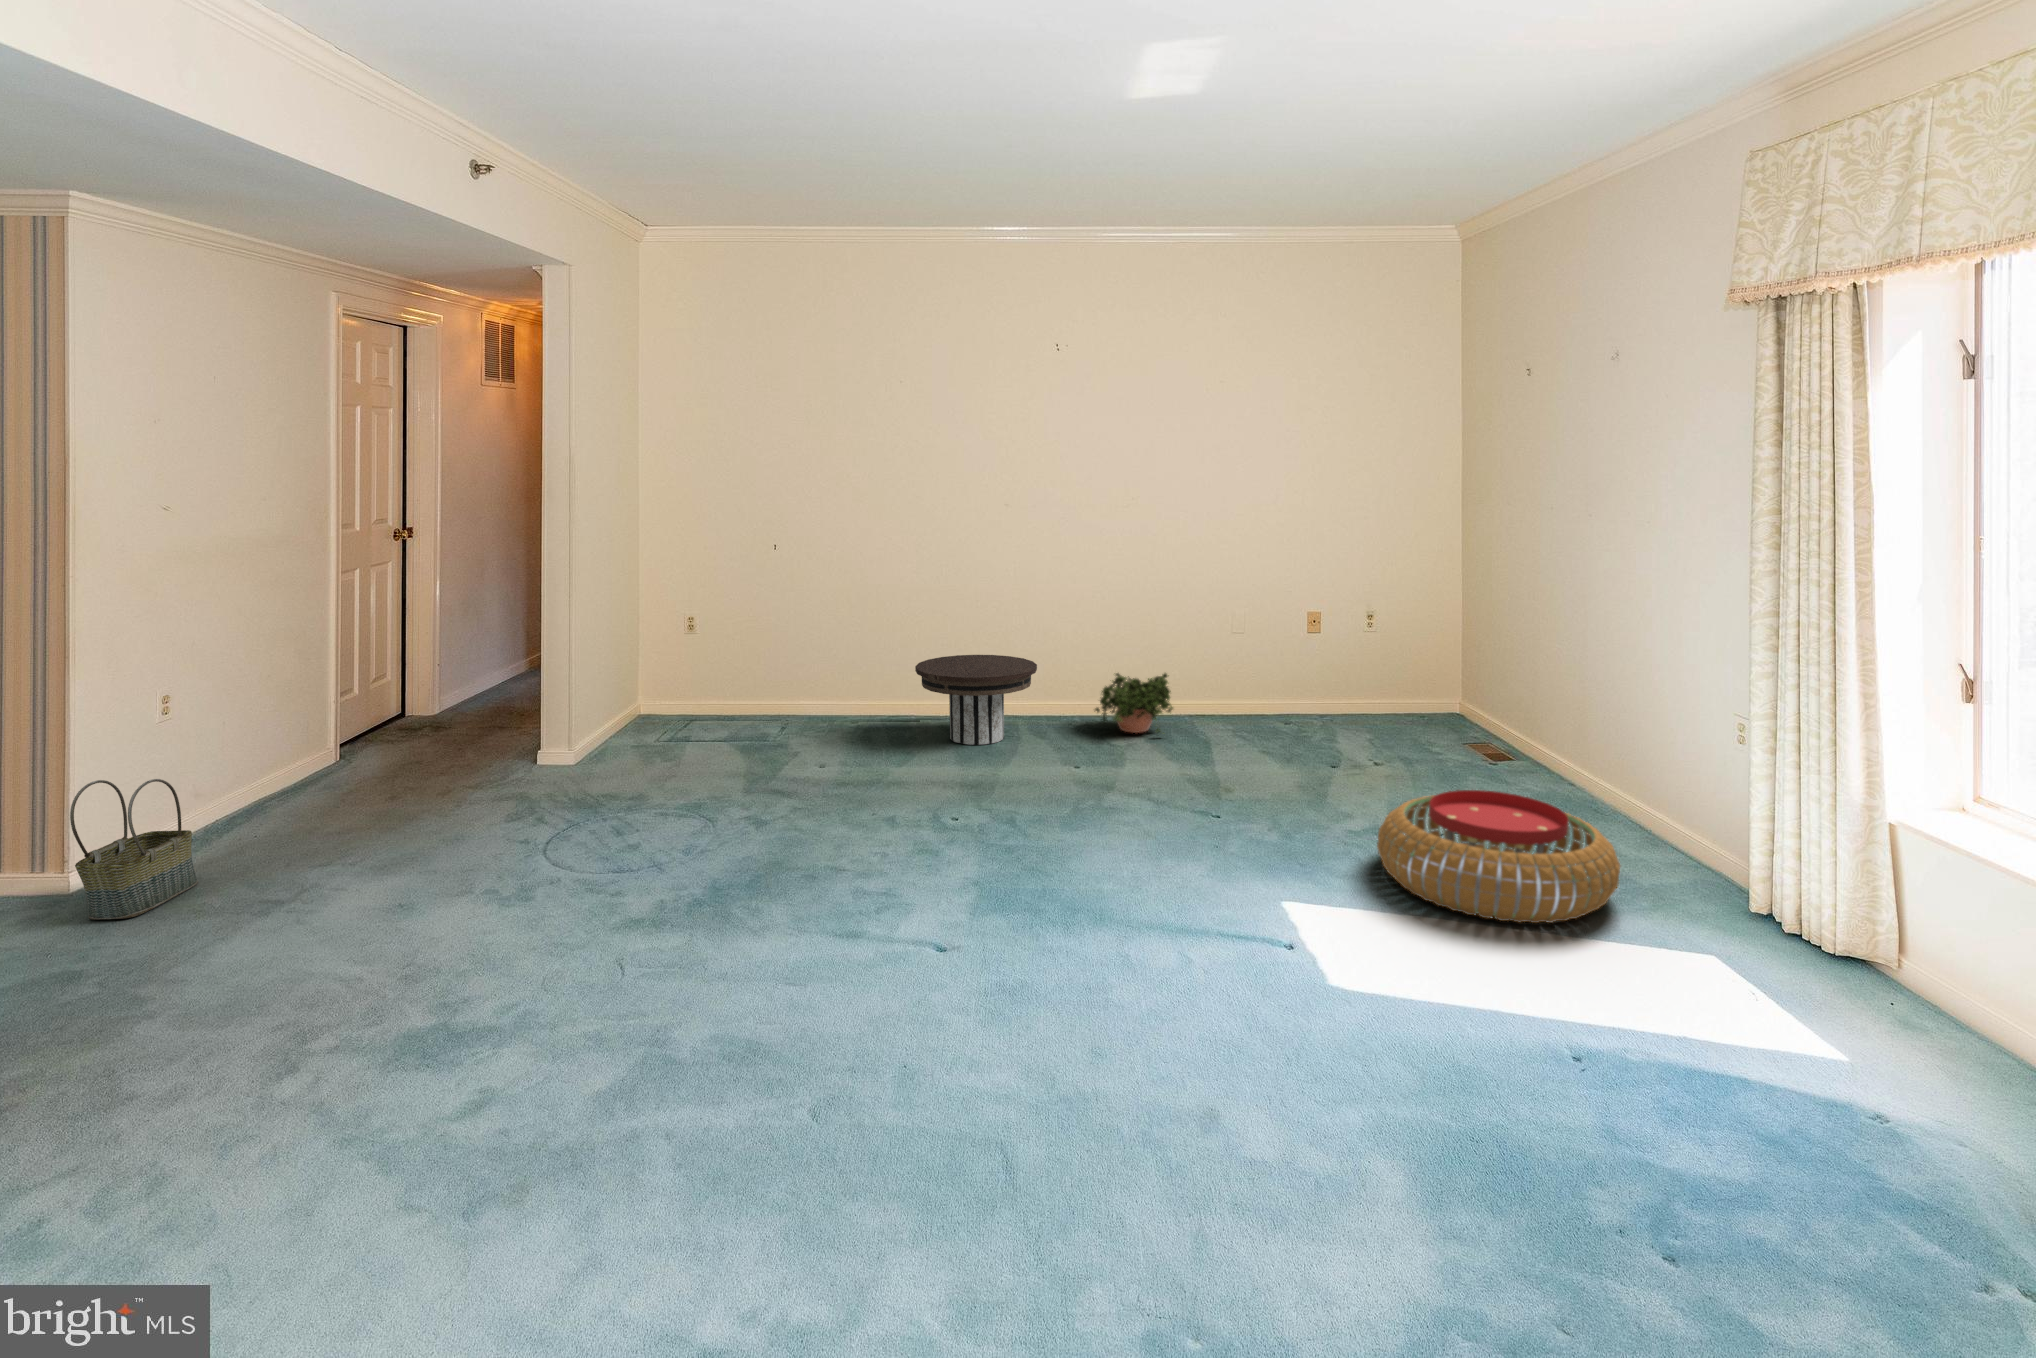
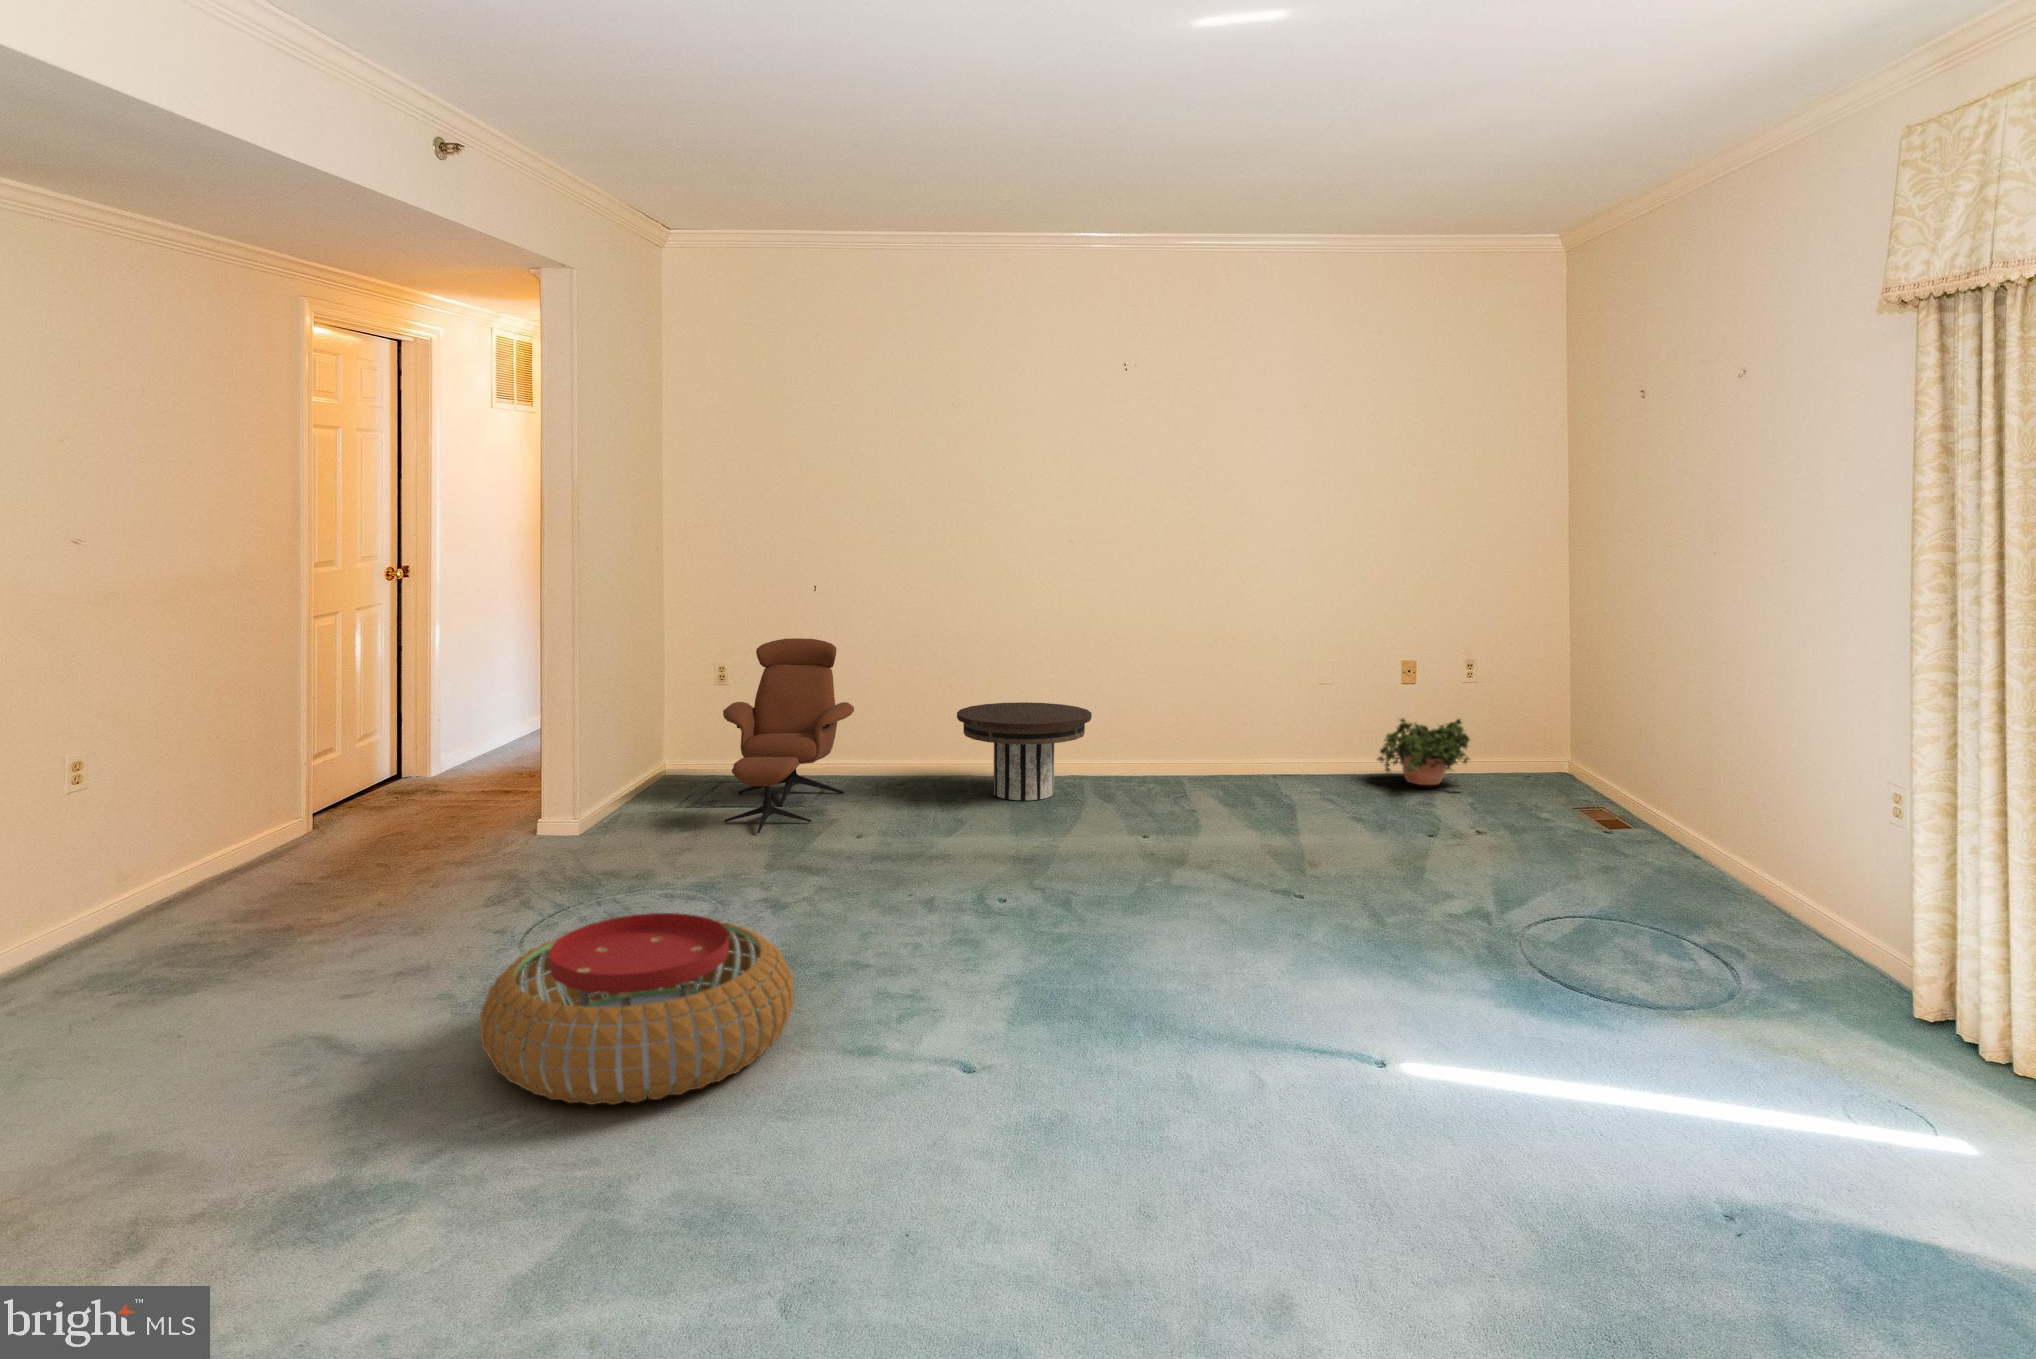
lounge chair: none [701,600,822,783] -> present [723,638,854,833]
potted plant: present [1095,673,1173,733] -> present [1377,719,1470,785]
basket: present [70,779,198,920] -> none [69,803,190,950]
pouf: present [1377,790,1620,923] -> present [479,913,794,1105]

